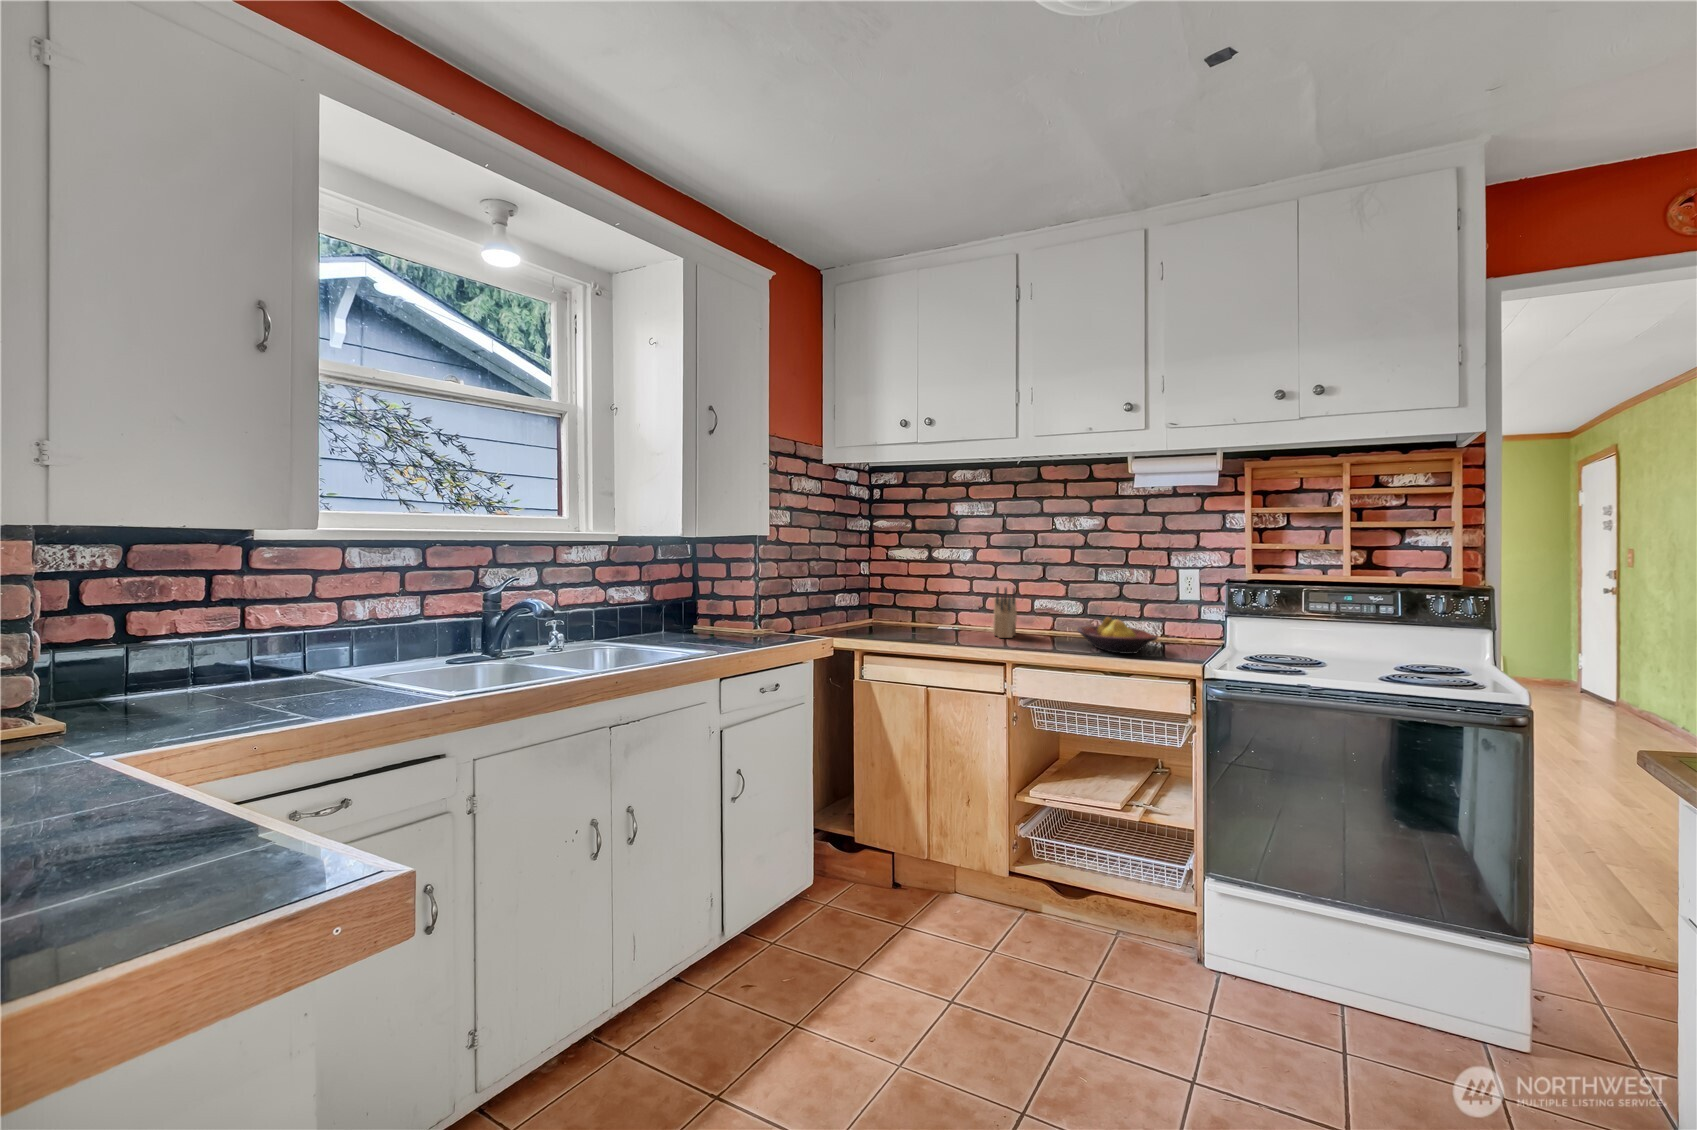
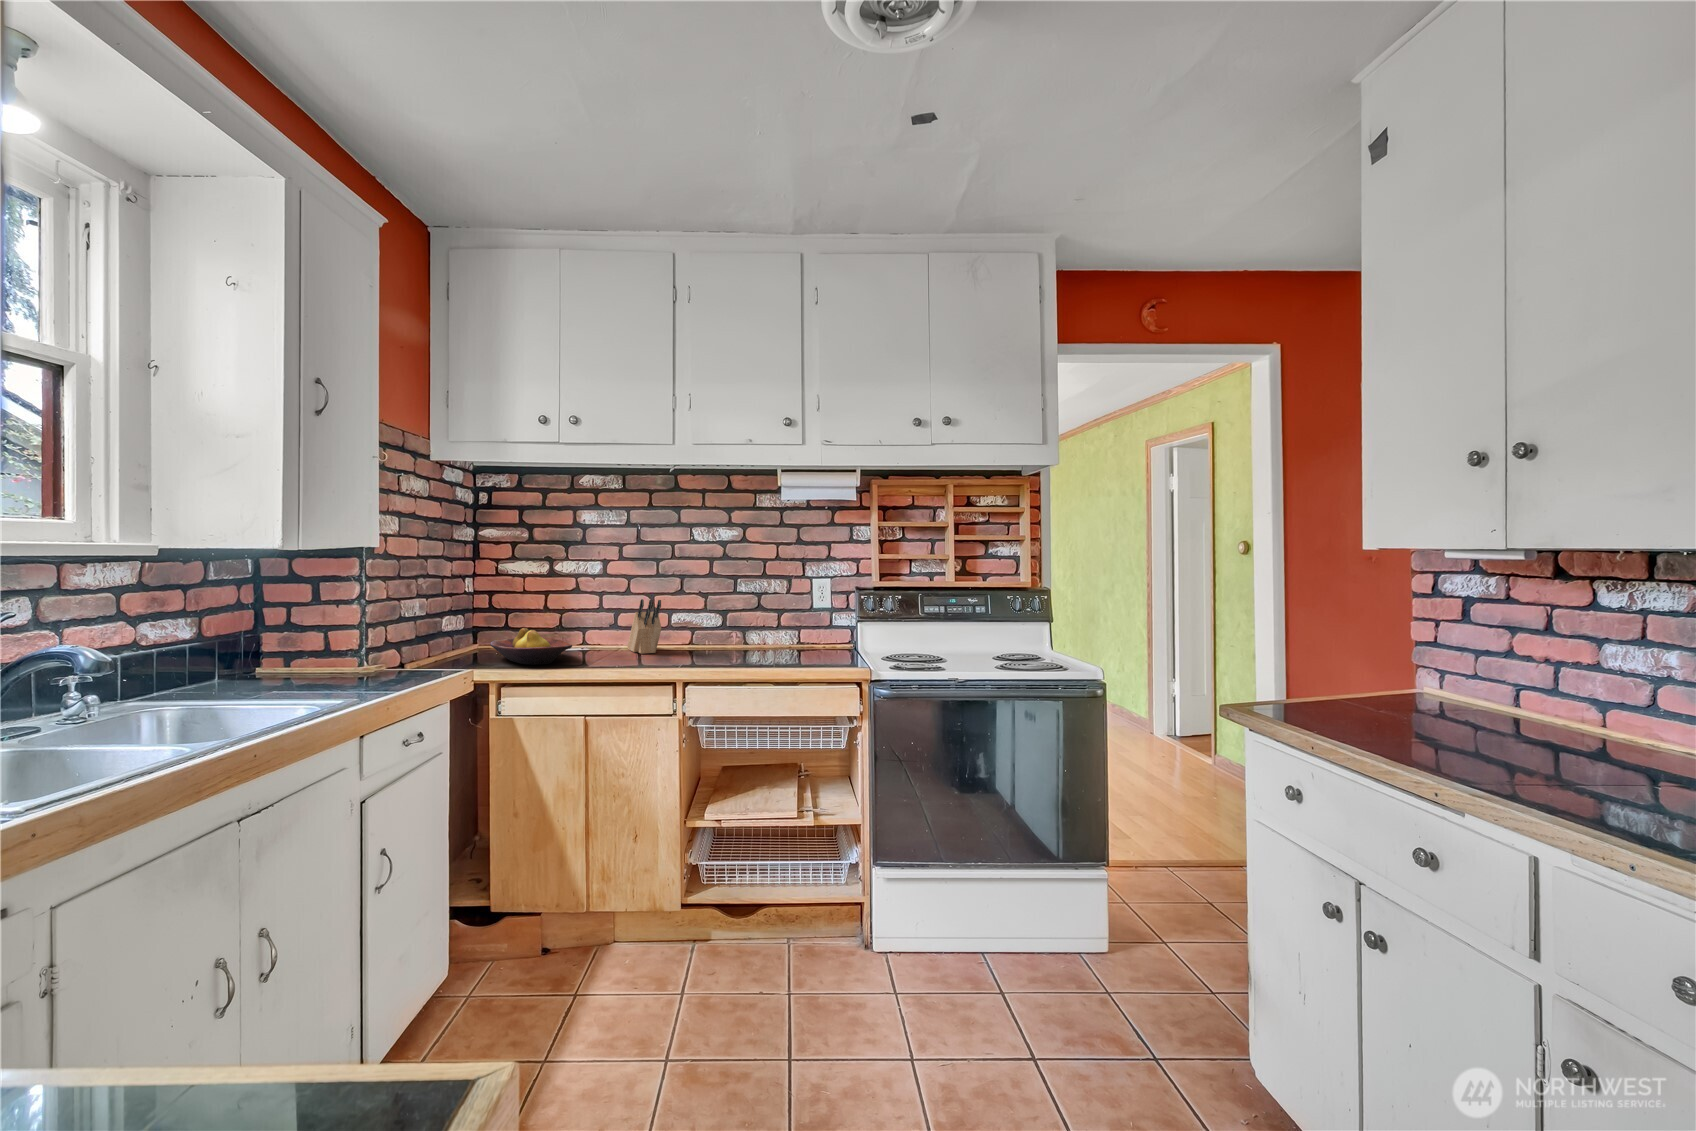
fruit bowl: present [1078,617,1158,654] -> present [490,628,572,665]

